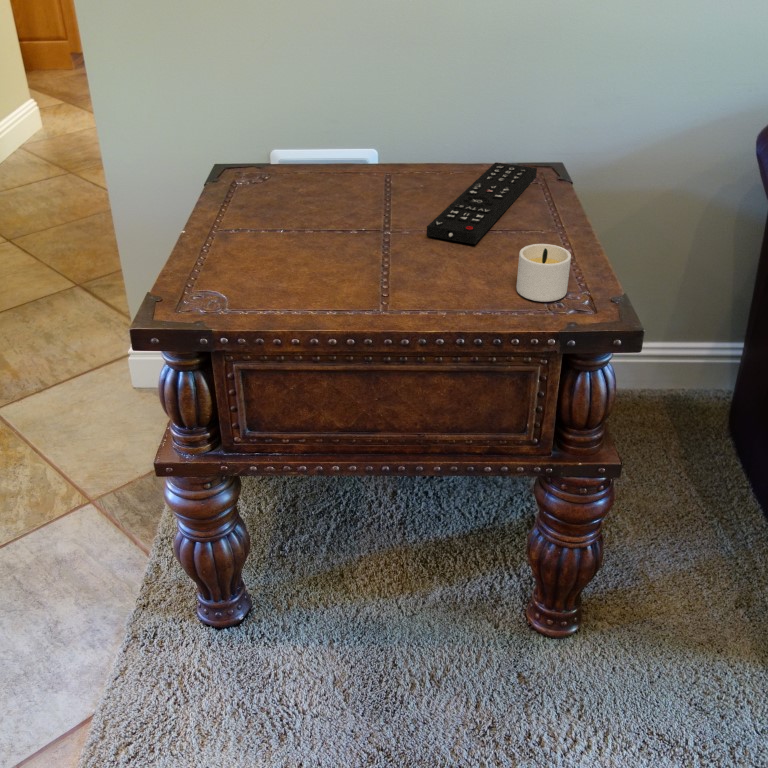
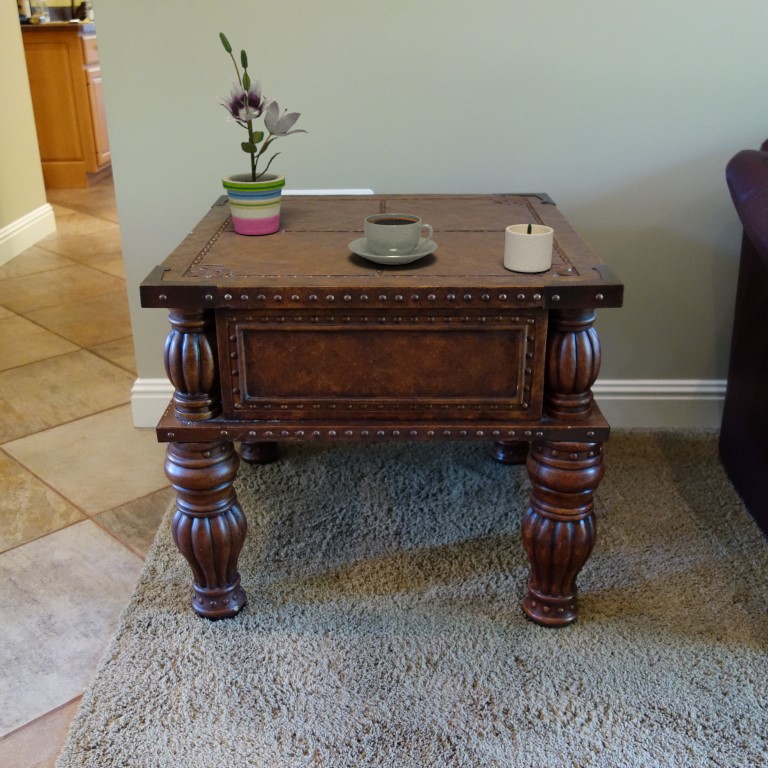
potted plant: none [200,13,305,237] -> present [215,32,308,235]
remote control: present [427,163,537,244] -> none [420,191,523,239]
coffee cup: none [350,226,445,288] -> present [348,213,437,264]

